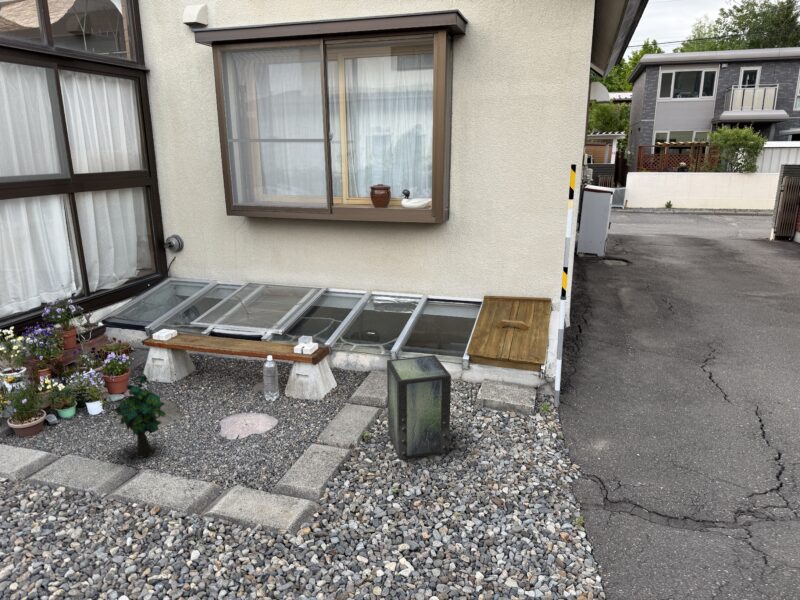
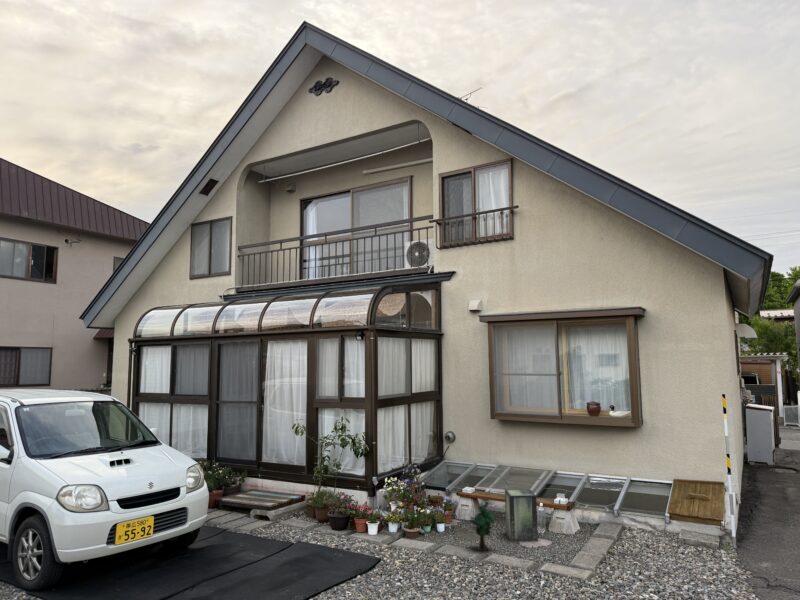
storage box: present [387,355,451,460] -> present [505,489,538,542]

